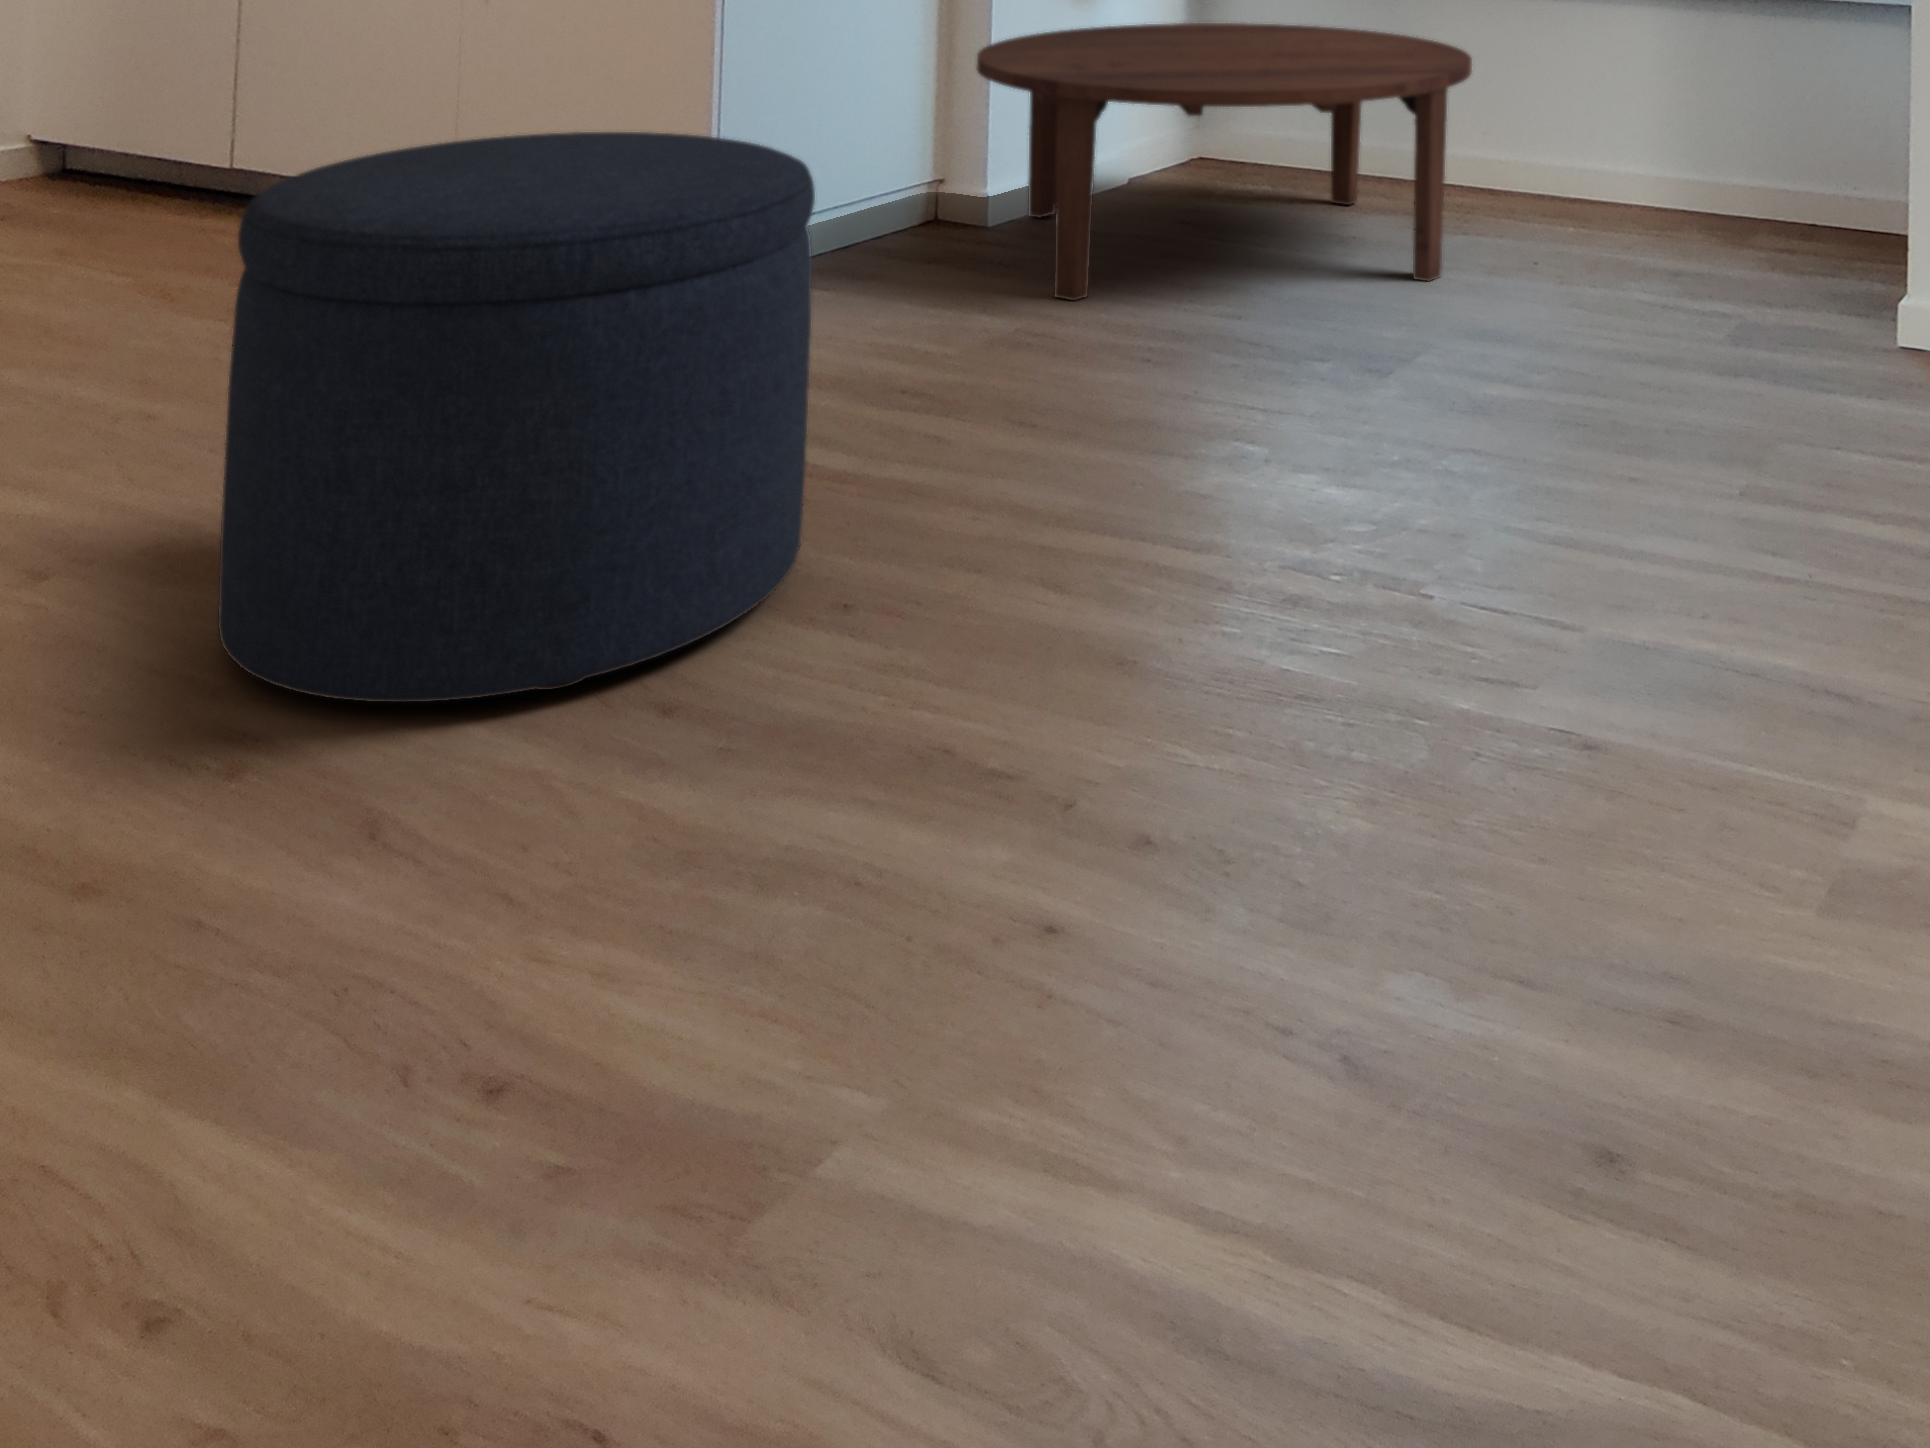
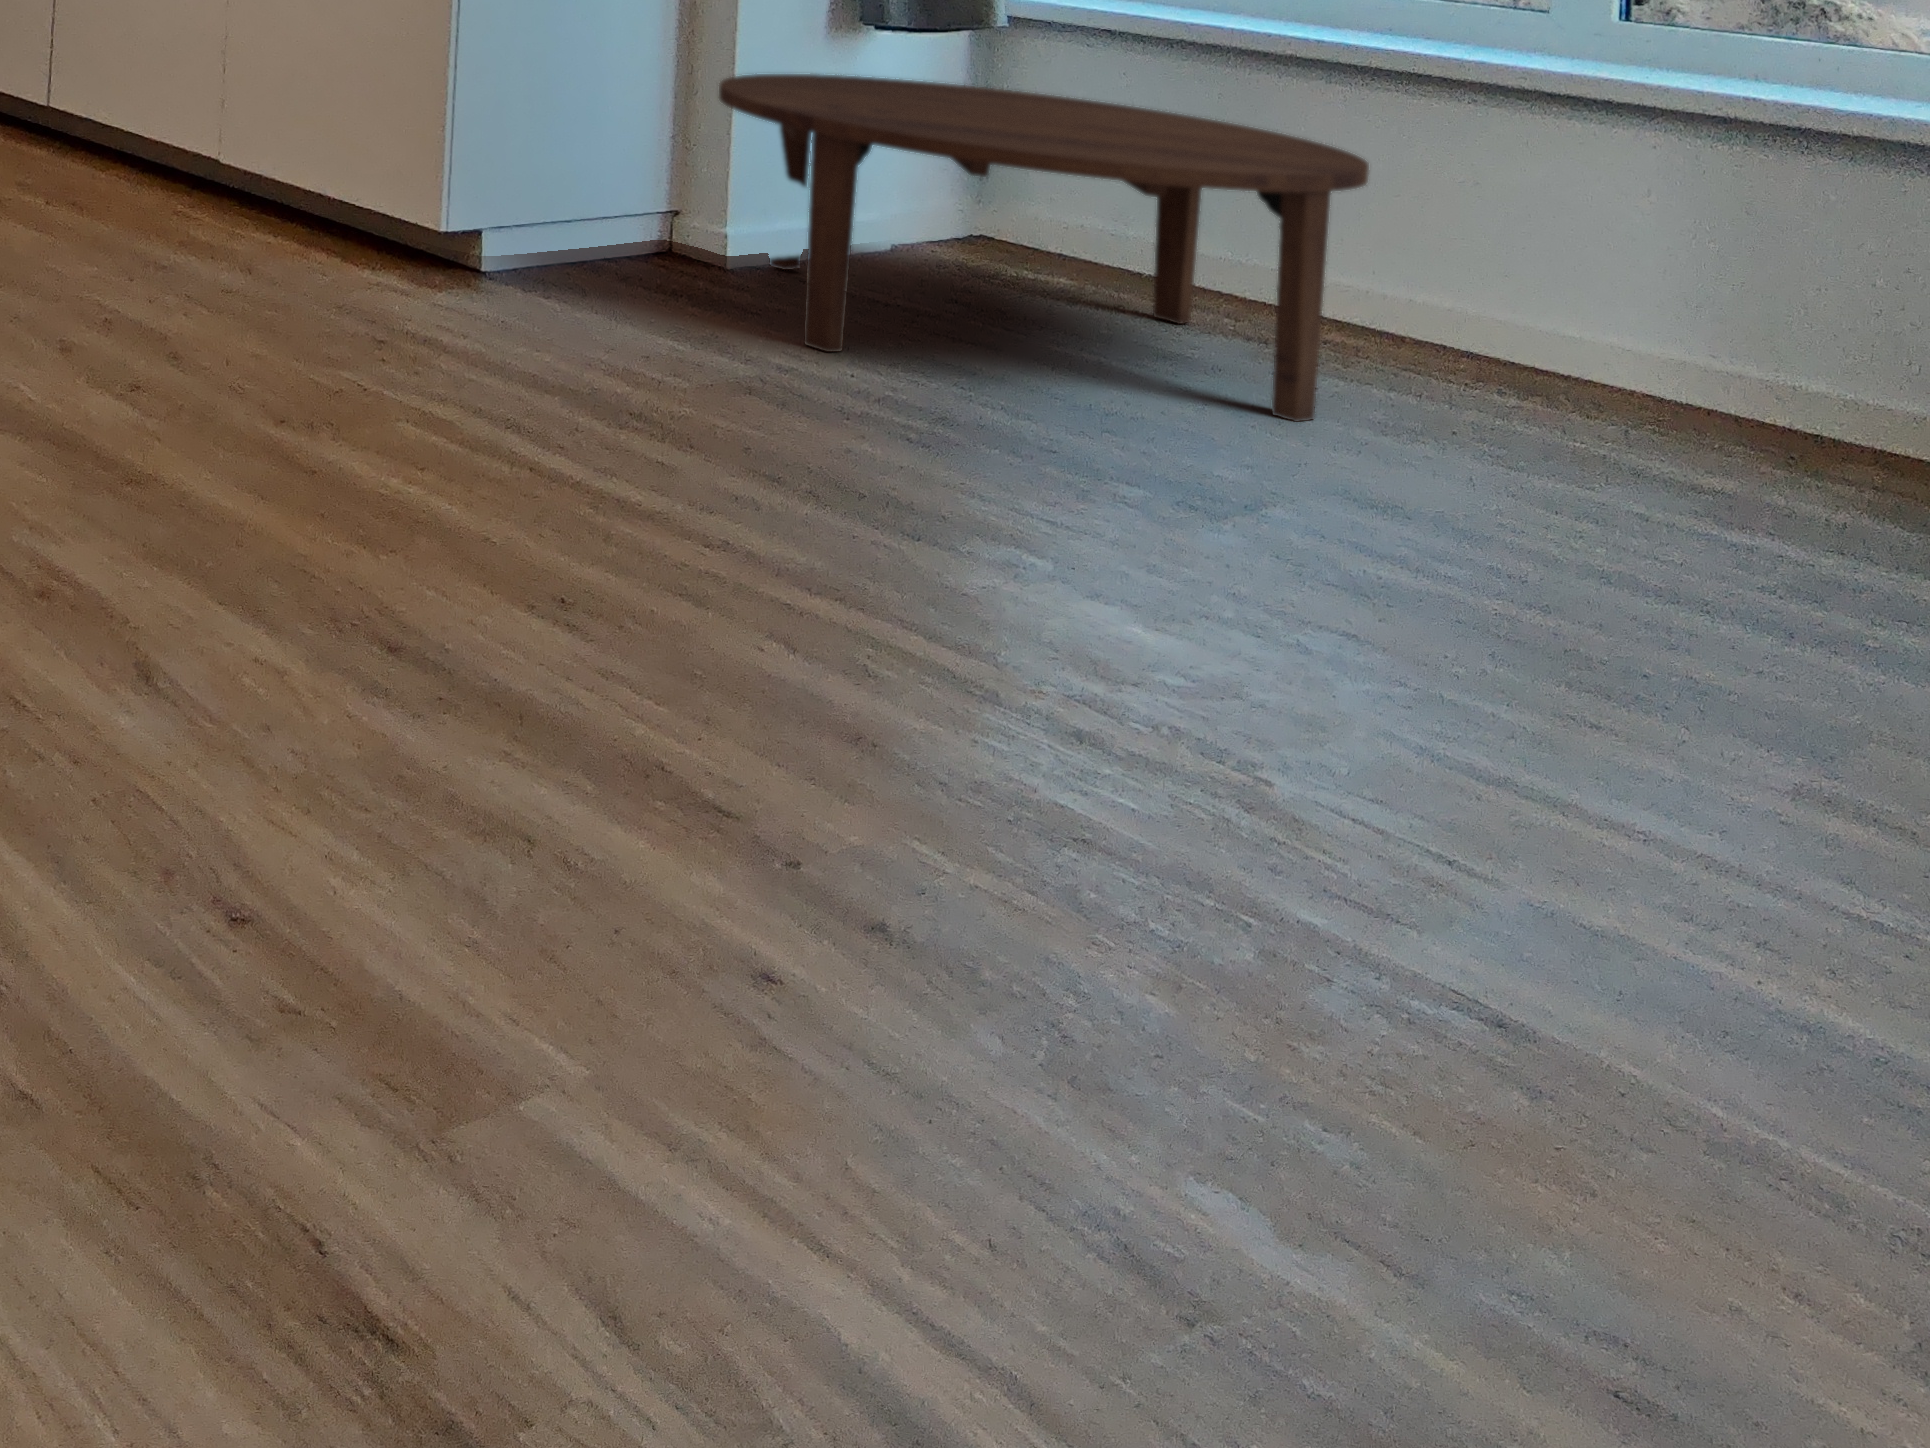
ottoman: present [218,132,815,702] -> none [92,73,578,545]

